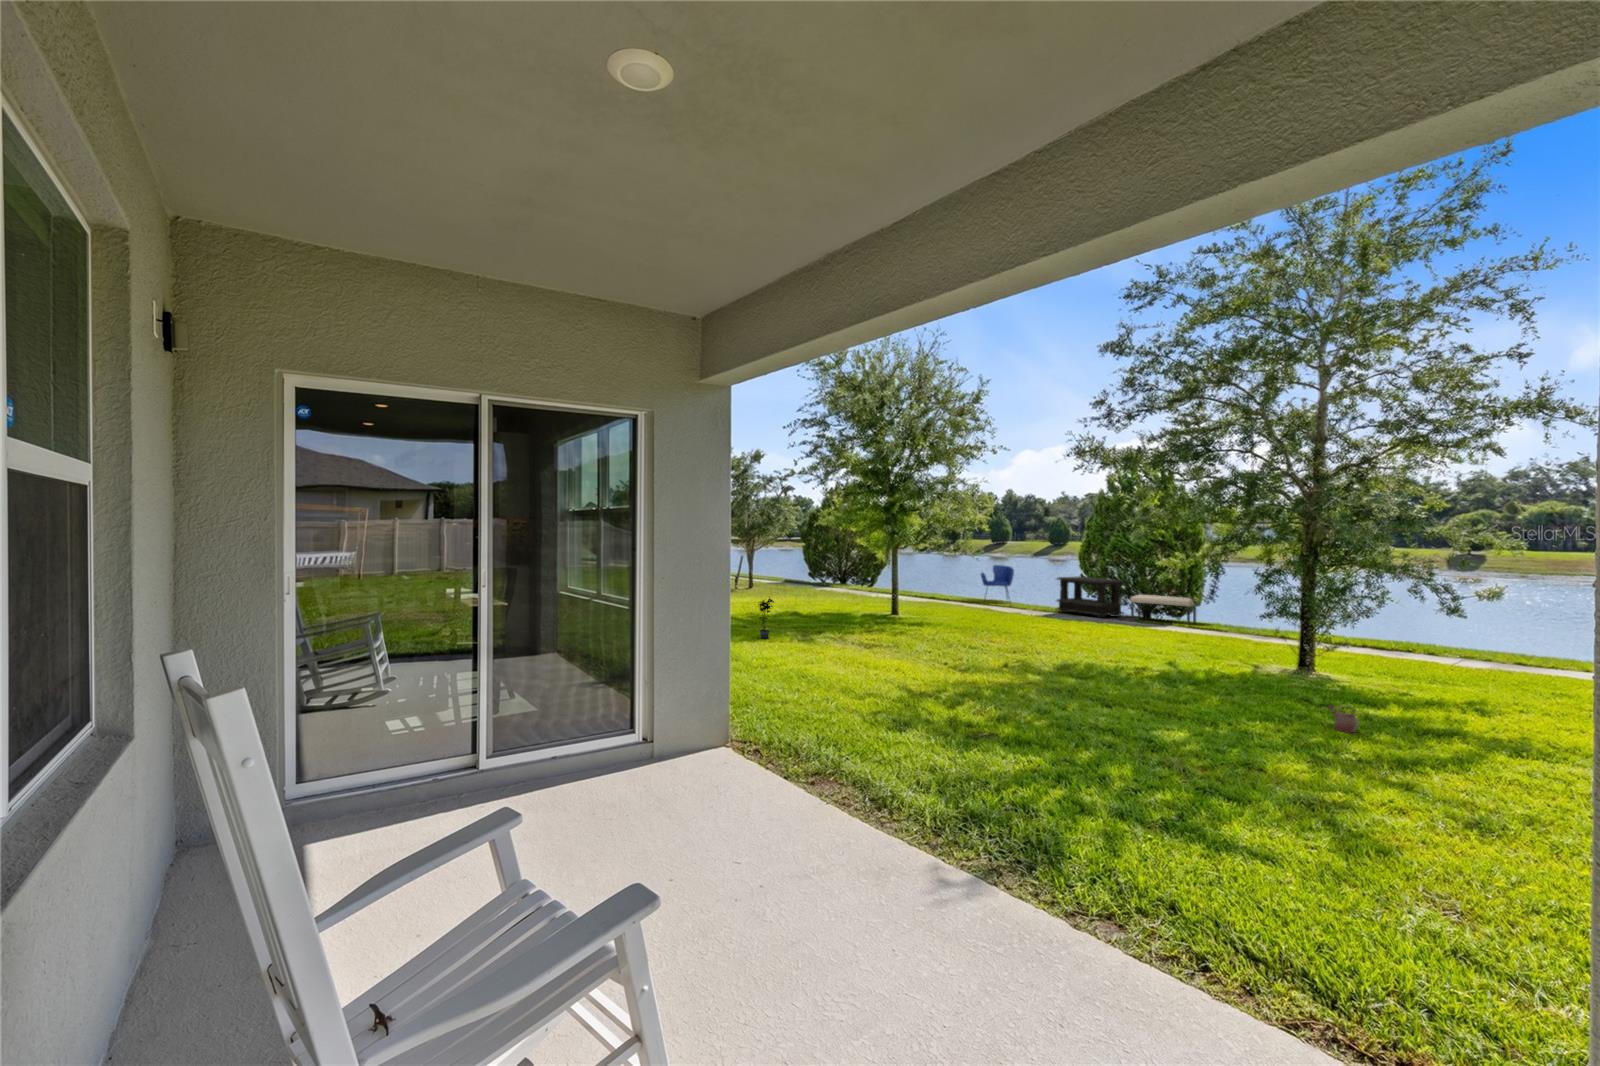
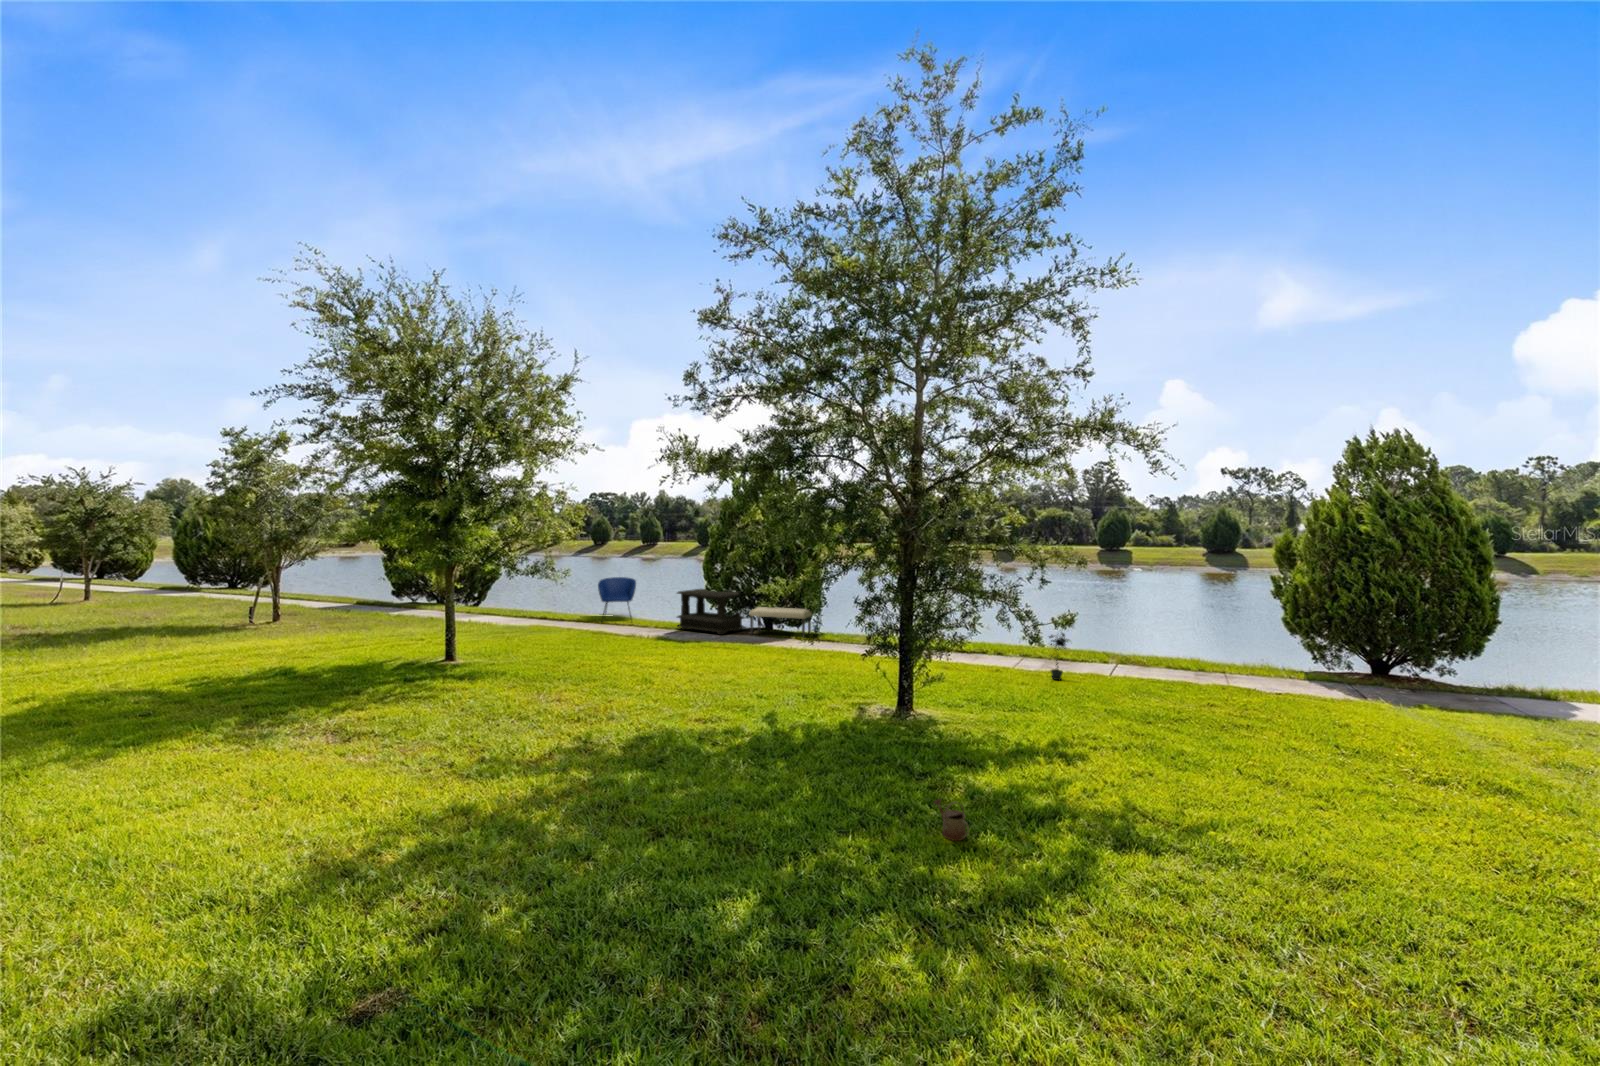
potted plant: present [759,597,774,639] -> present [1049,633,1069,680]

